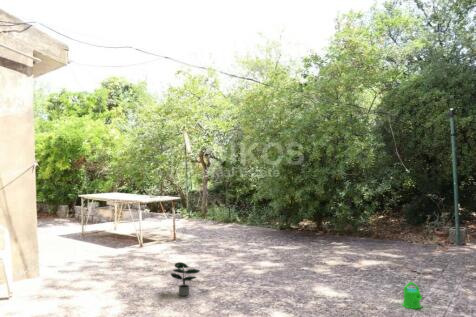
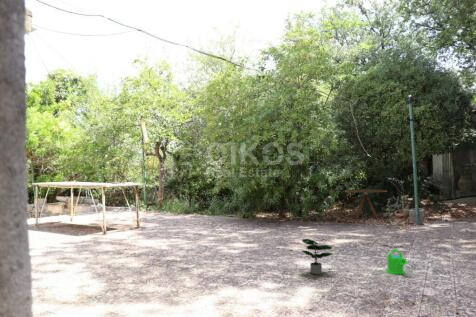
round table: none [386,203,432,236] -> present [345,189,387,219]
potted plant: present [171,262,200,296] -> present [302,239,332,274]

